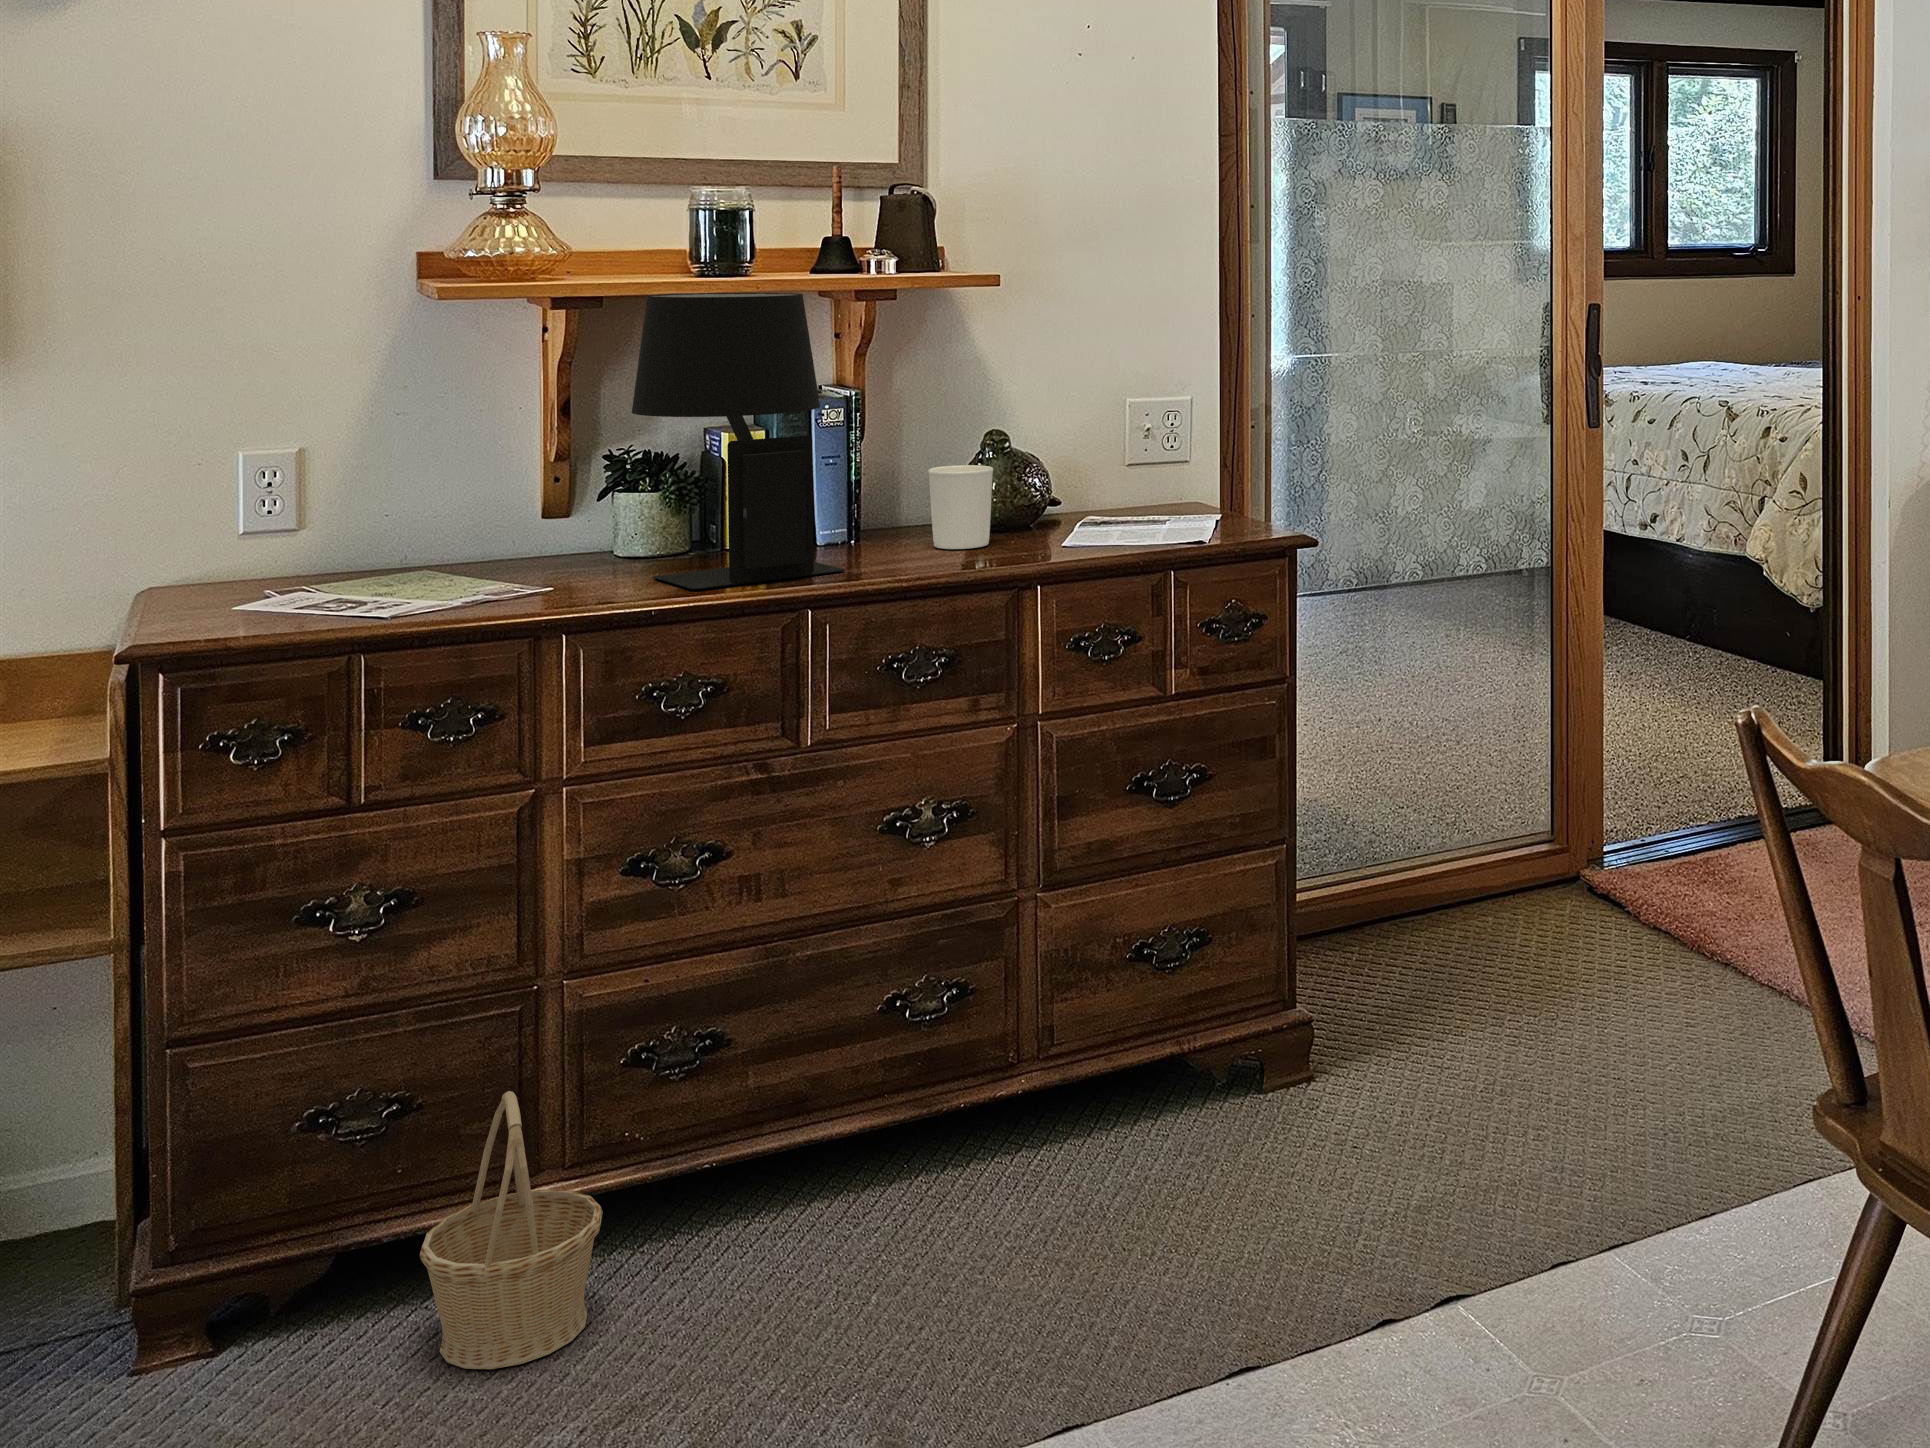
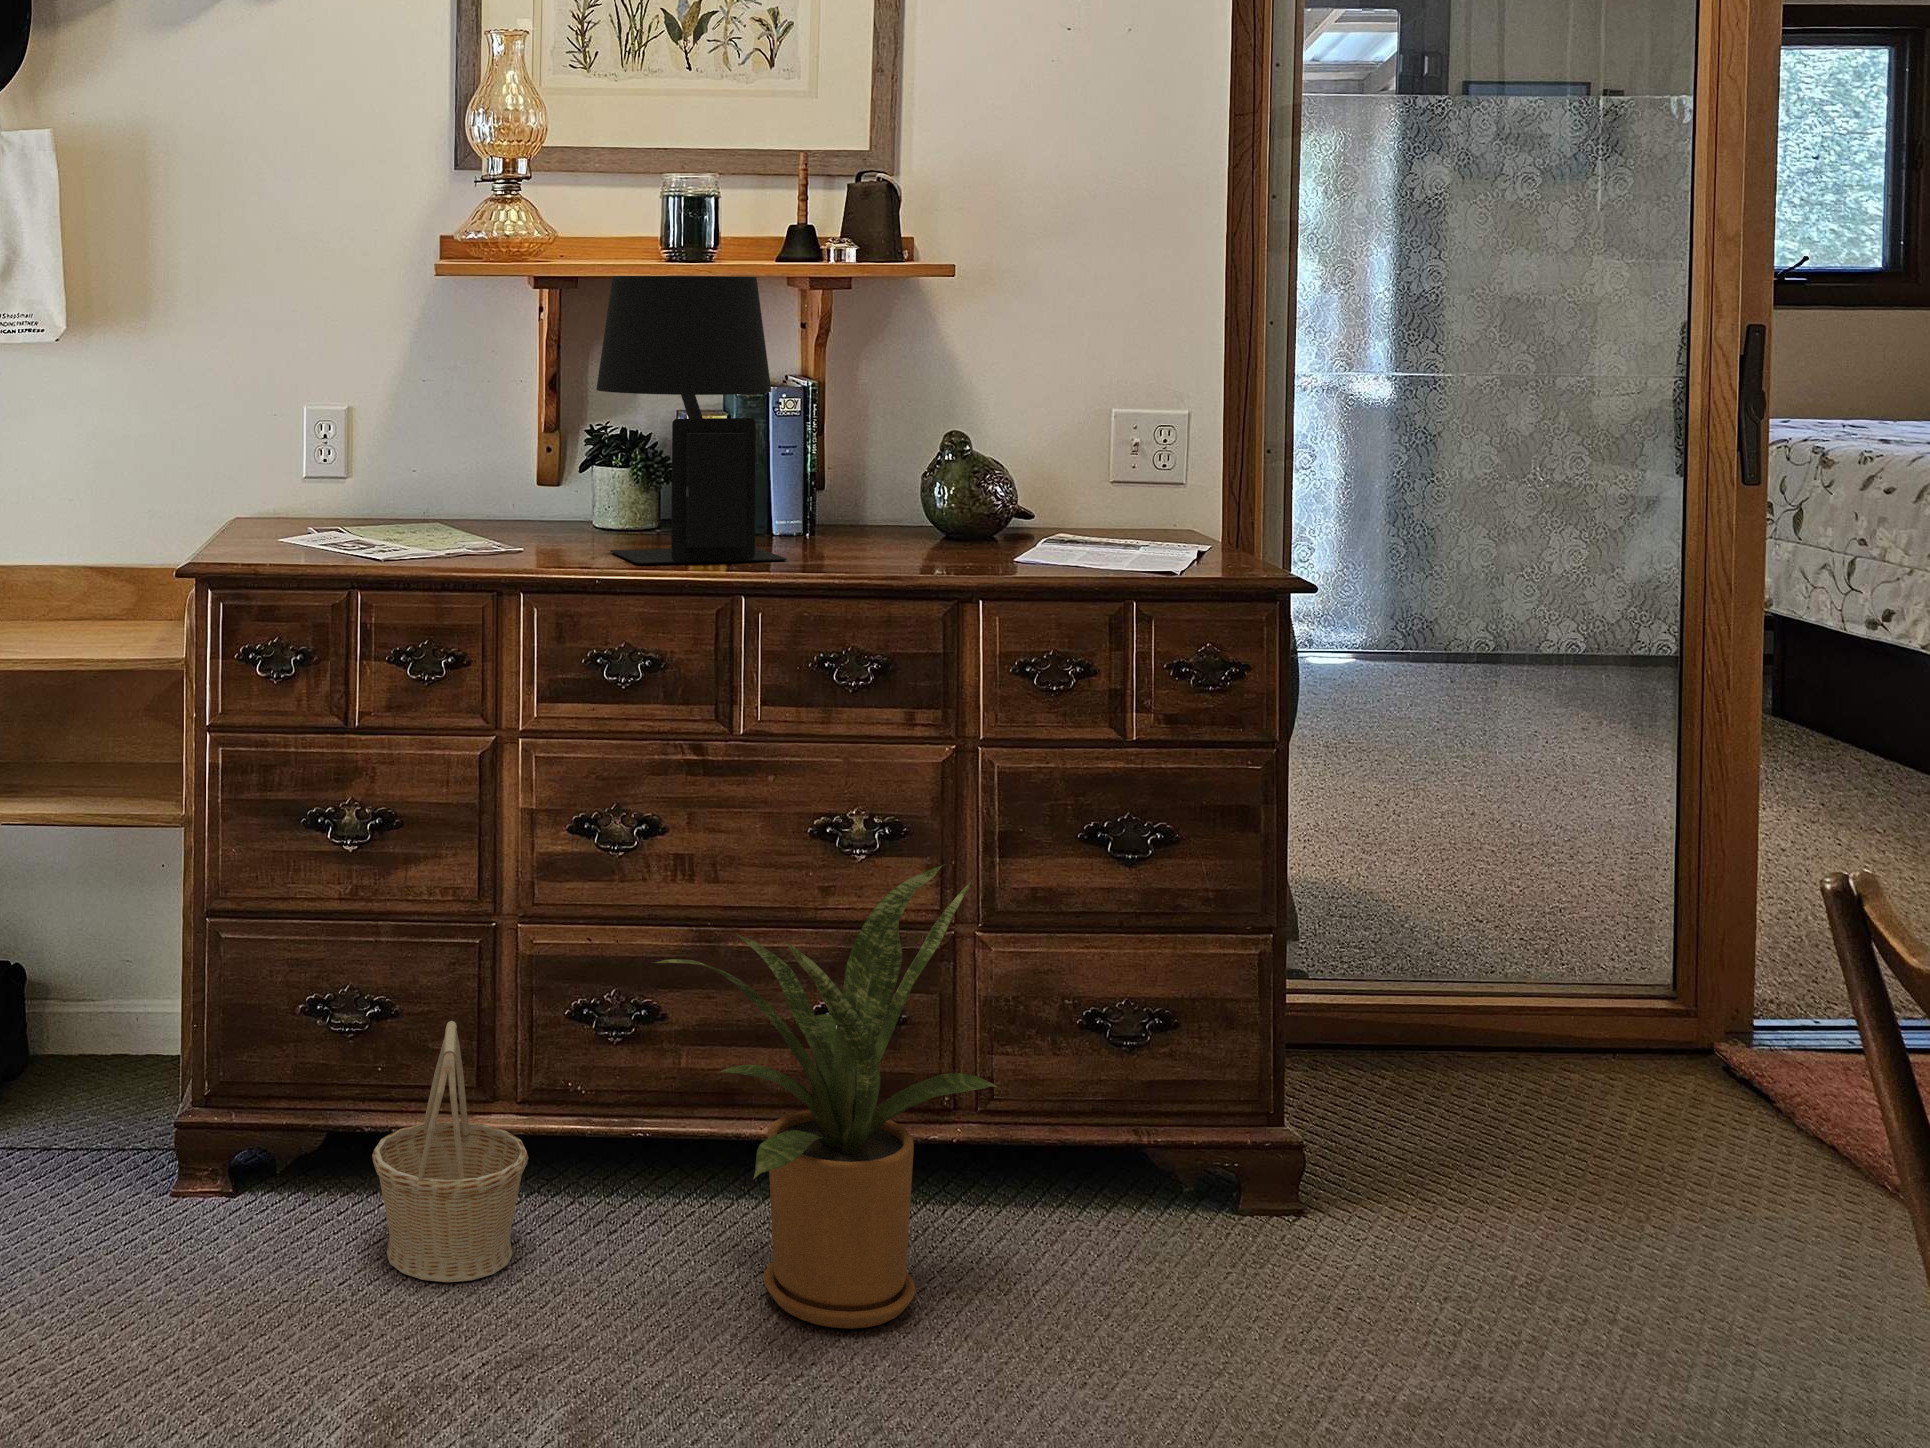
candle holder: present [928,465,993,549] -> none [883,464,951,550]
house plant: none [752,842,1080,1299] -> present [655,865,998,1329]

